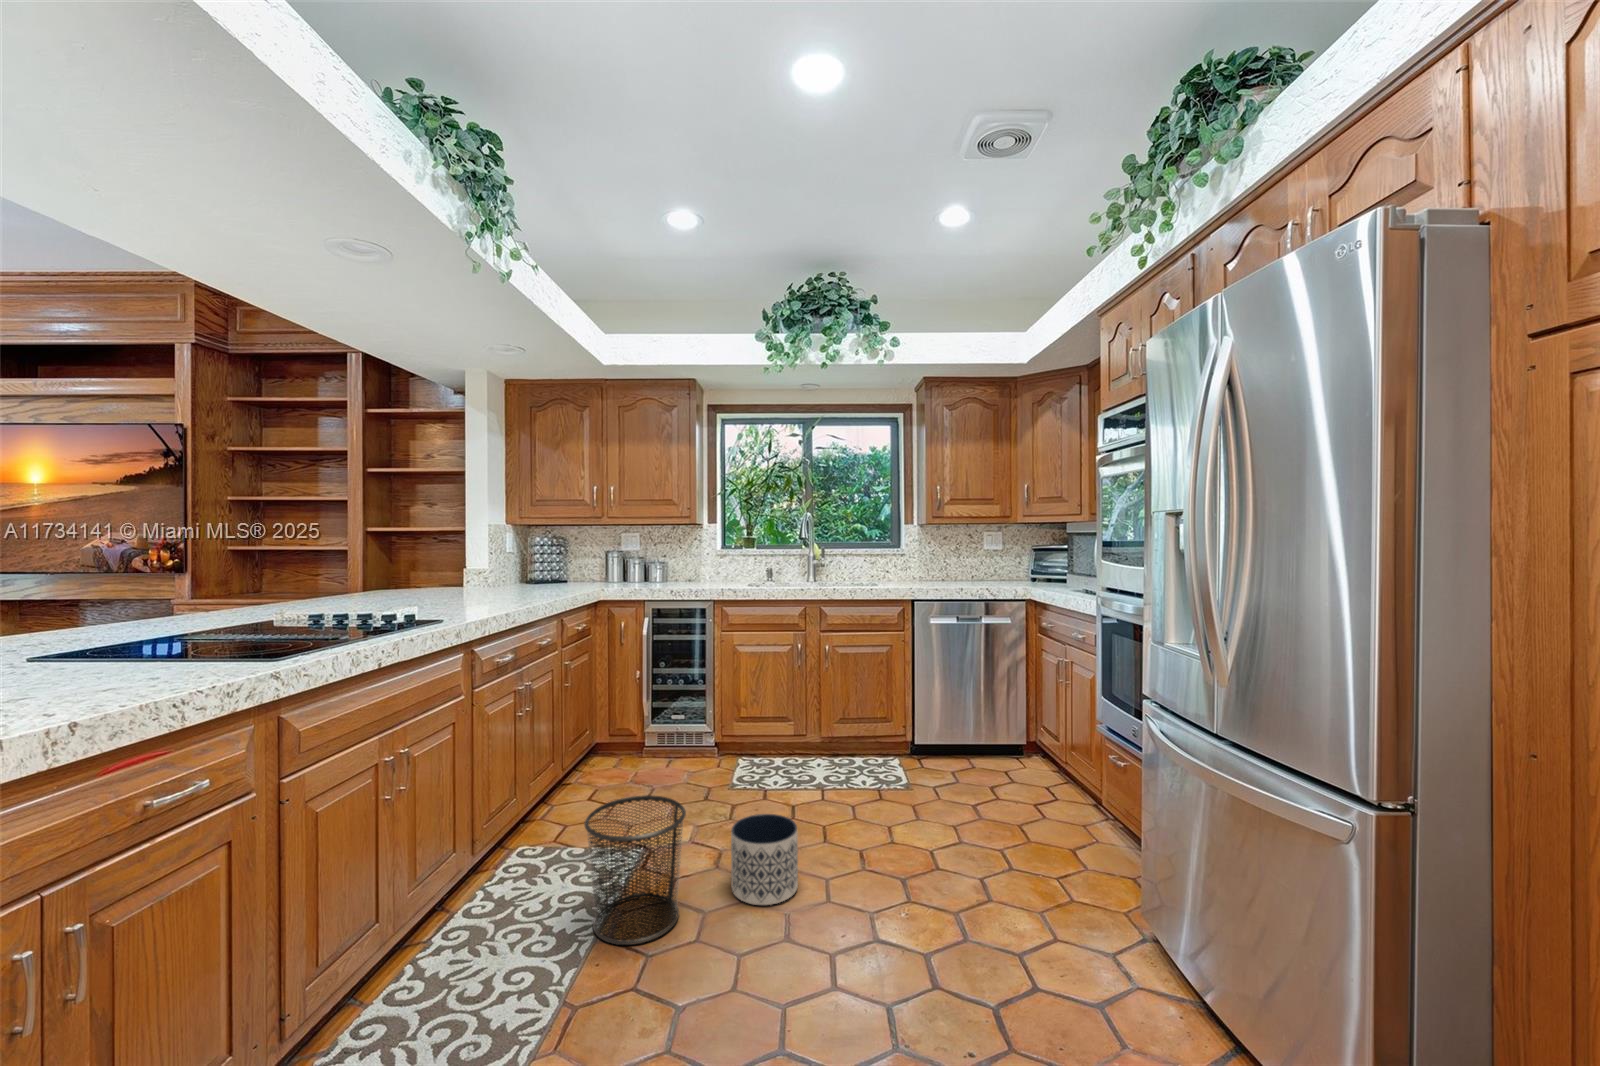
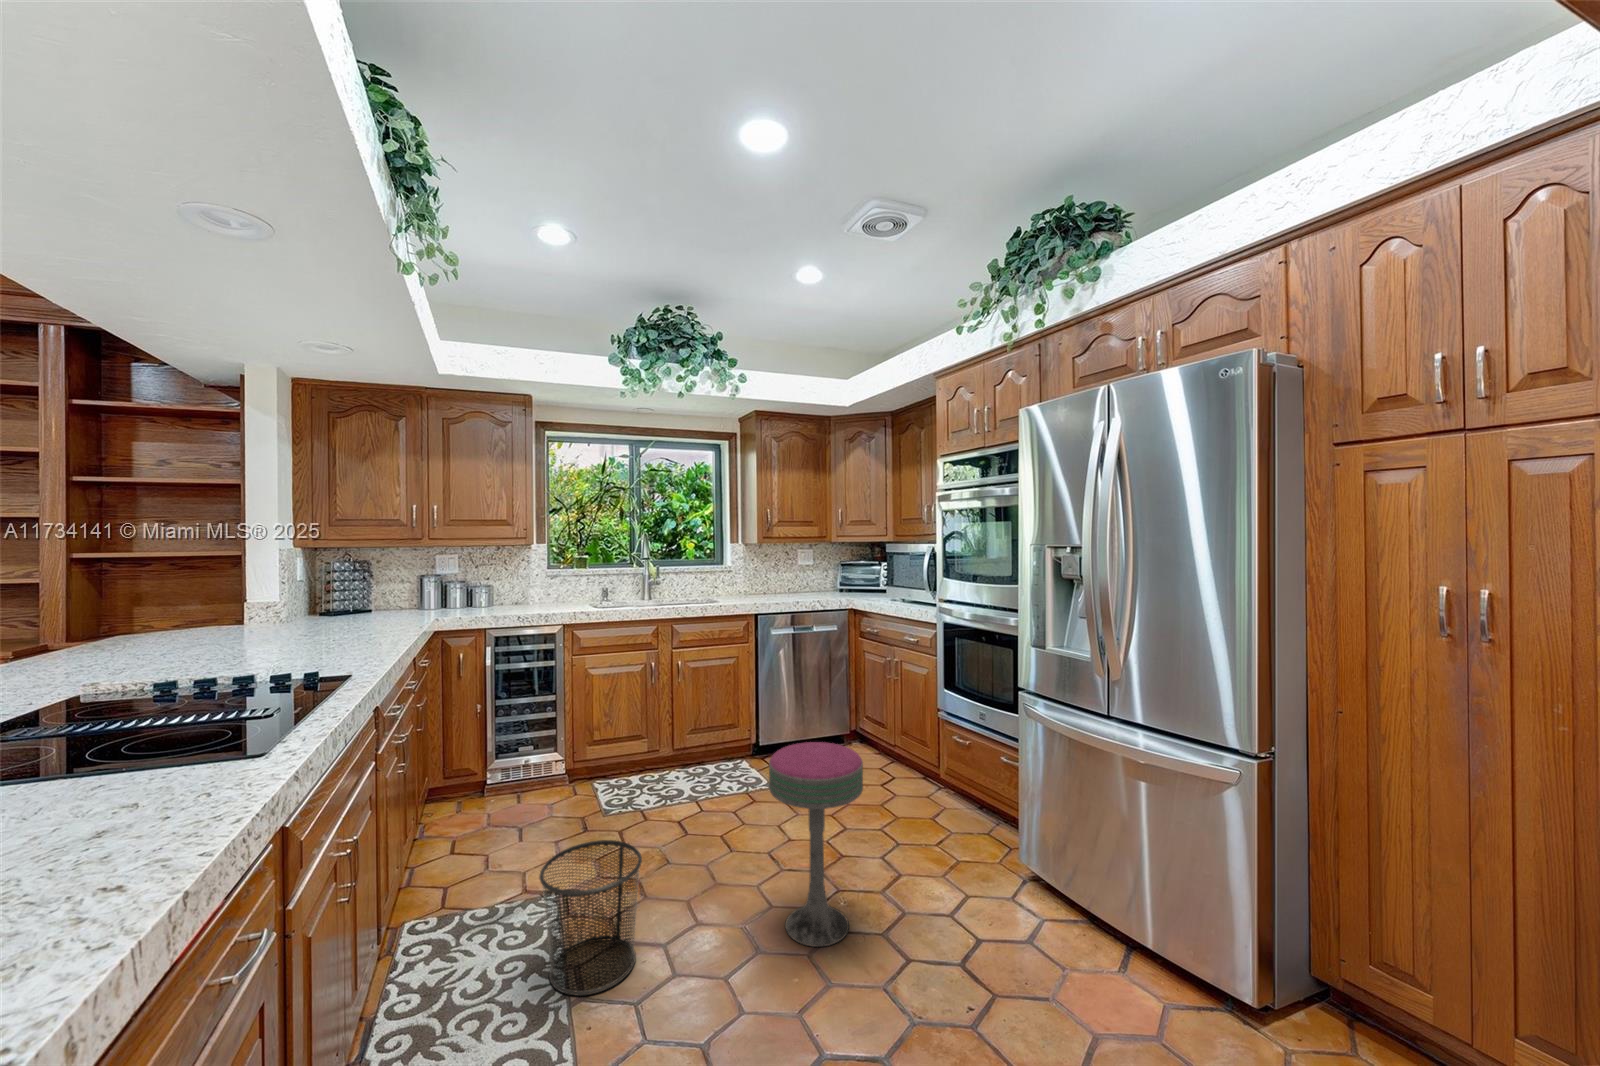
bar stool: none [819,727,931,969] -> present [769,742,863,947]
planter: present [731,814,798,905] -> none [666,834,728,921]

